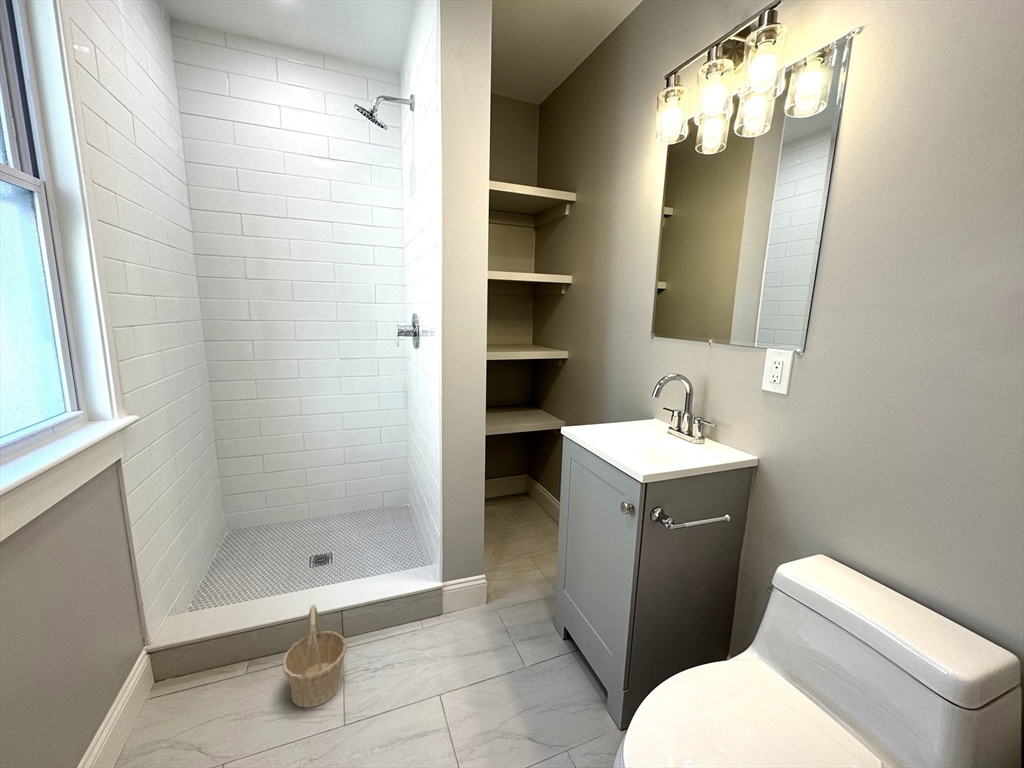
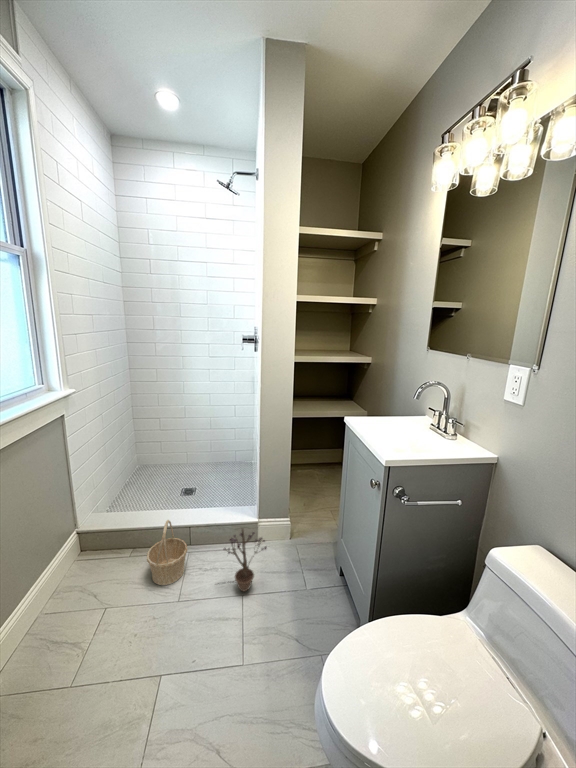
decorative plant: none [396,597,472,689] -> present [218,529,267,591]

